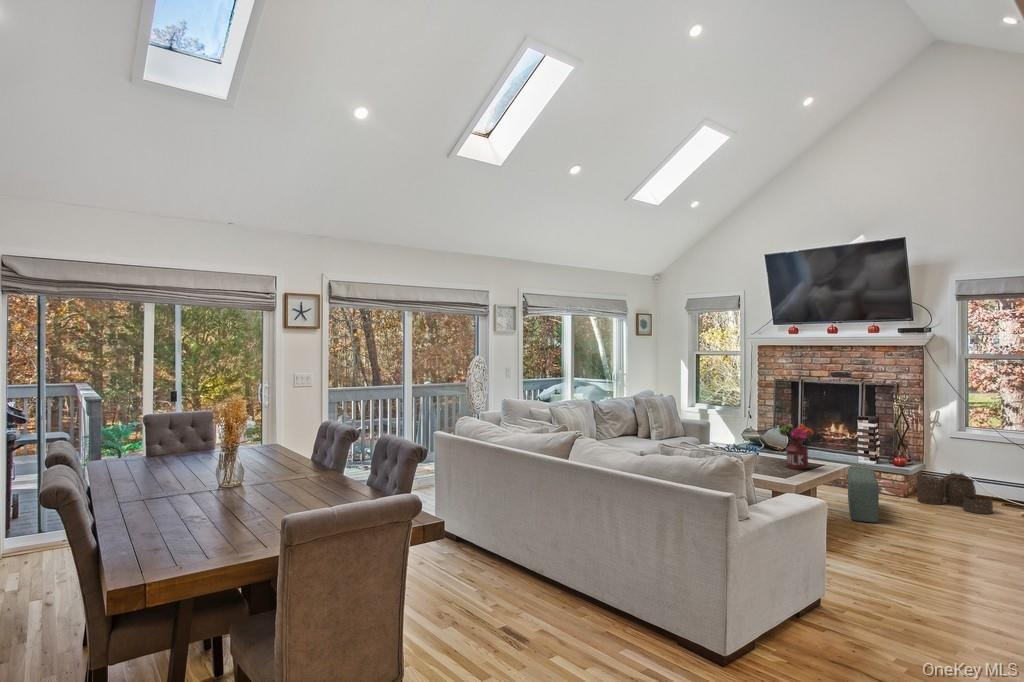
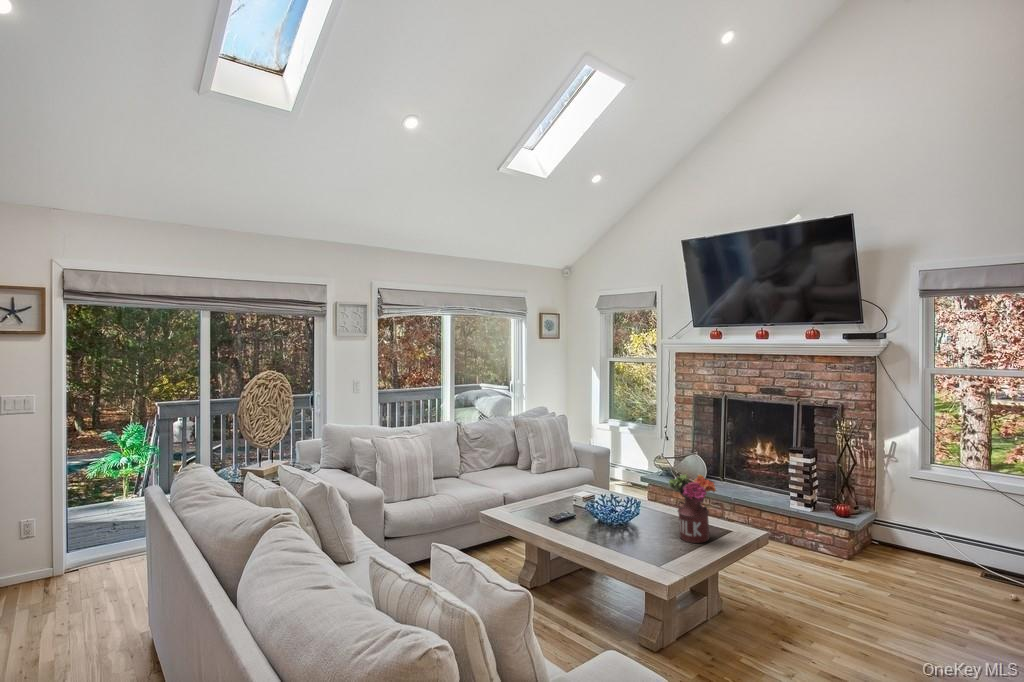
pouf: present [847,467,879,523] -> none [770,525,810,620]
woven basket: present [917,472,993,514] -> none [866,524,970,597]

